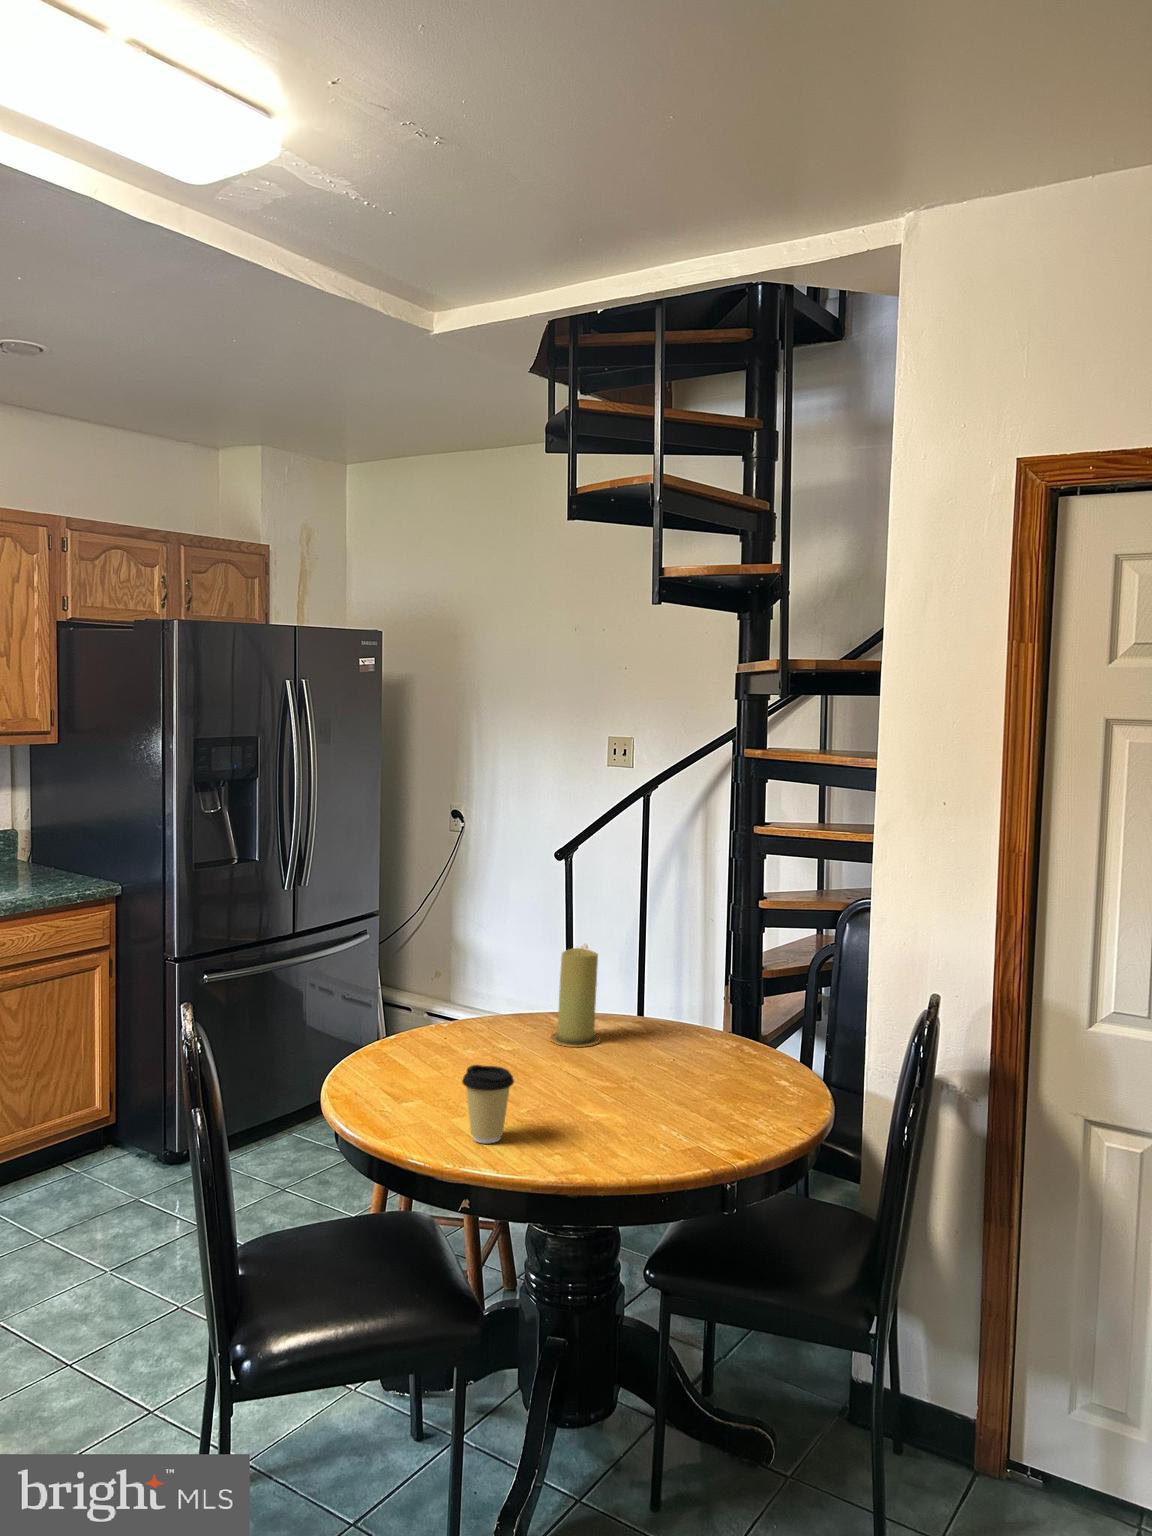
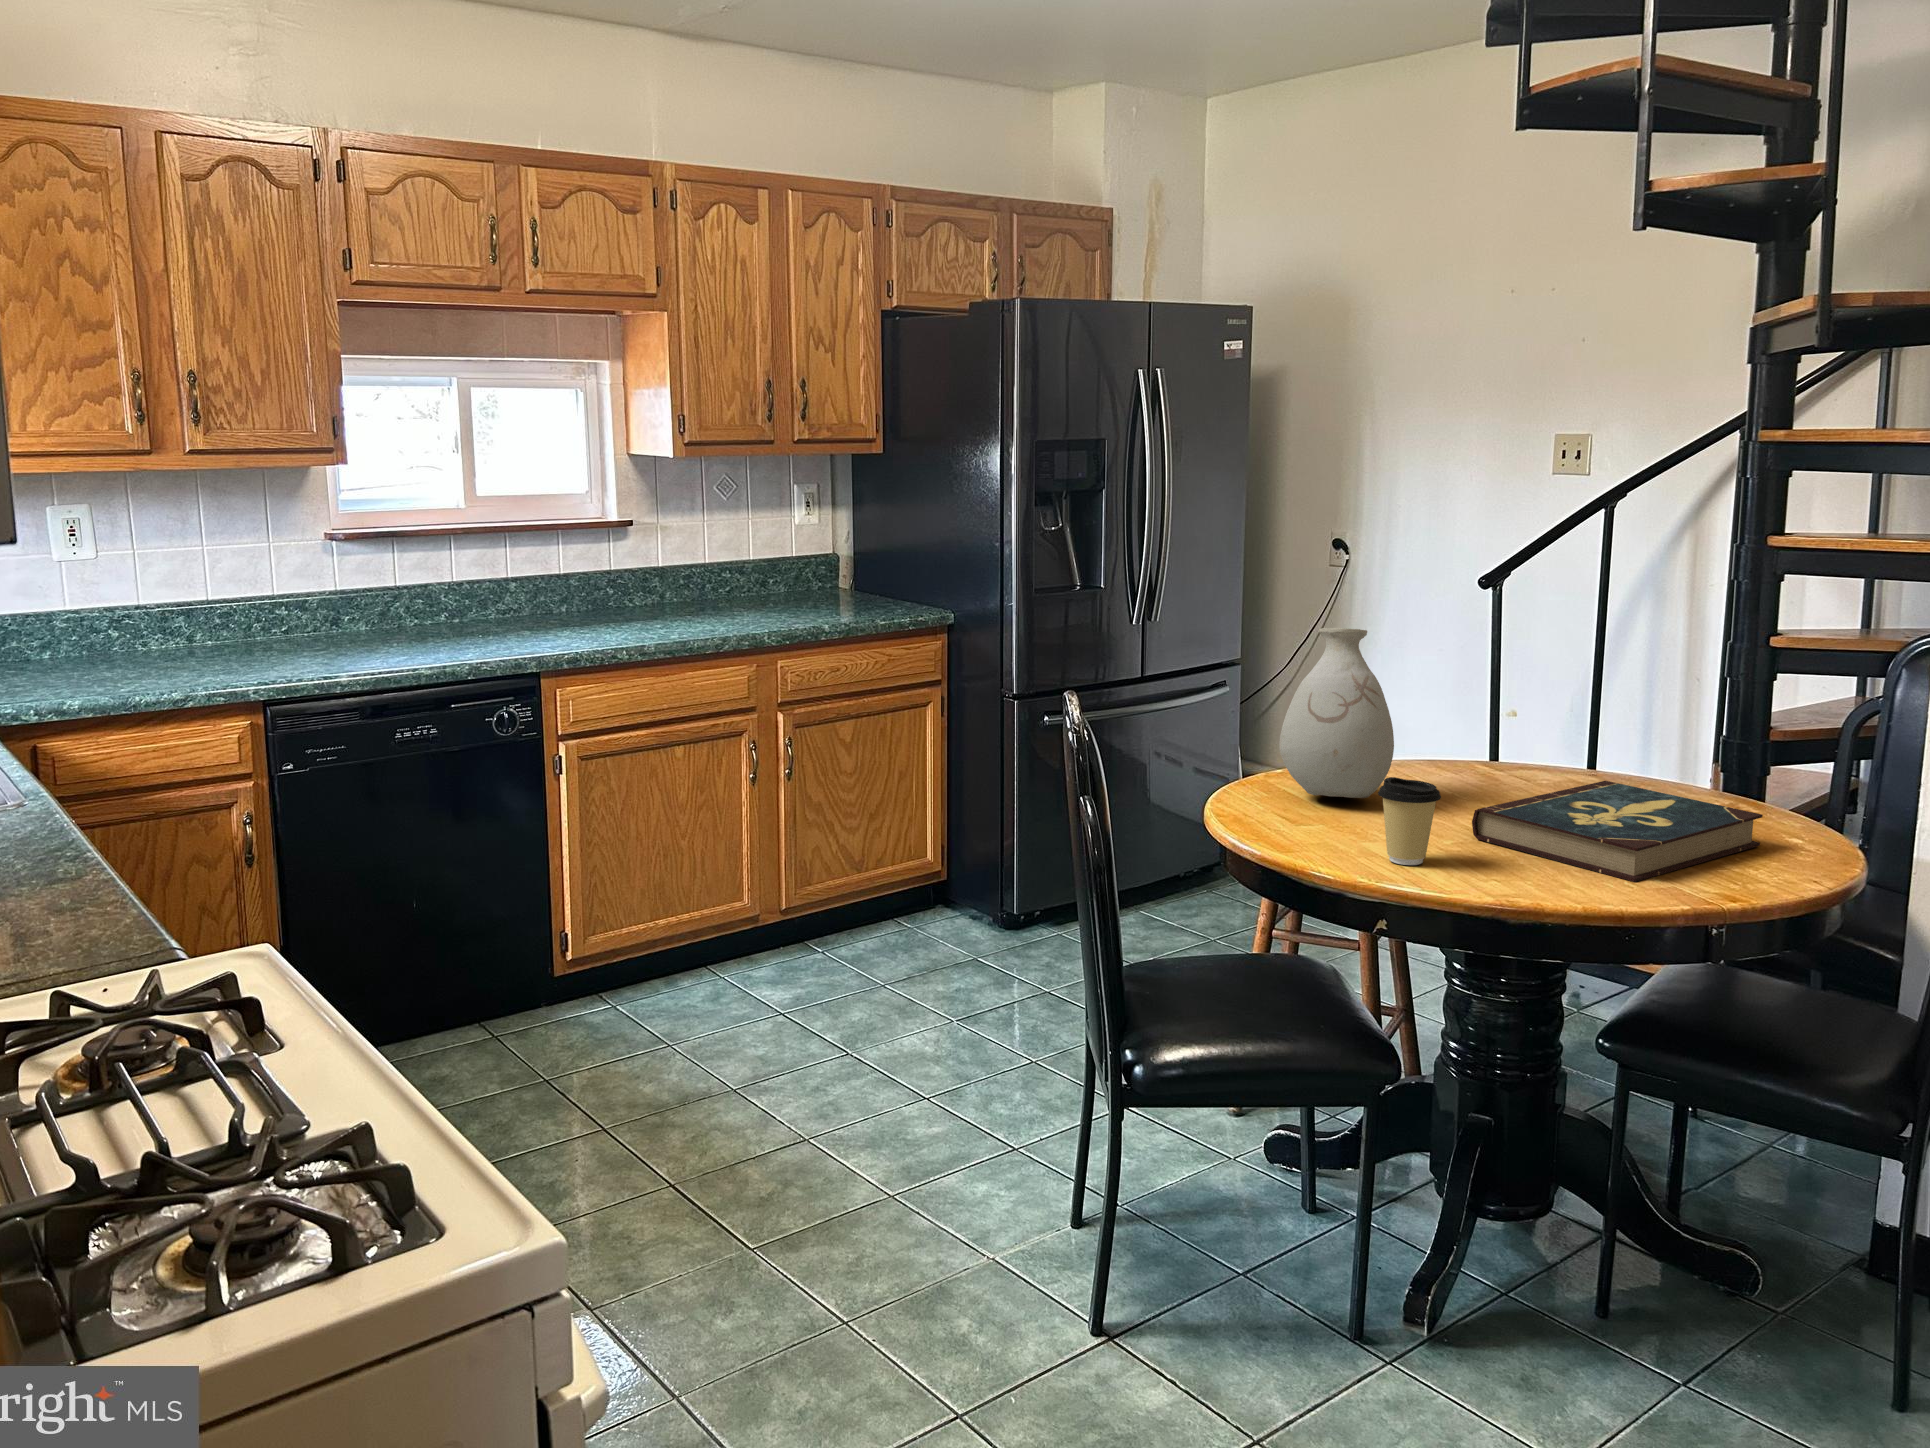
vase: none [386,923,481,1069] -> present [1279,628,1394,798]
candle: present [550,948,600,1047] -> none [1477,672,1543,791]
book: none [542,1040,760,1144] -> present [1472,781,1763,882]

